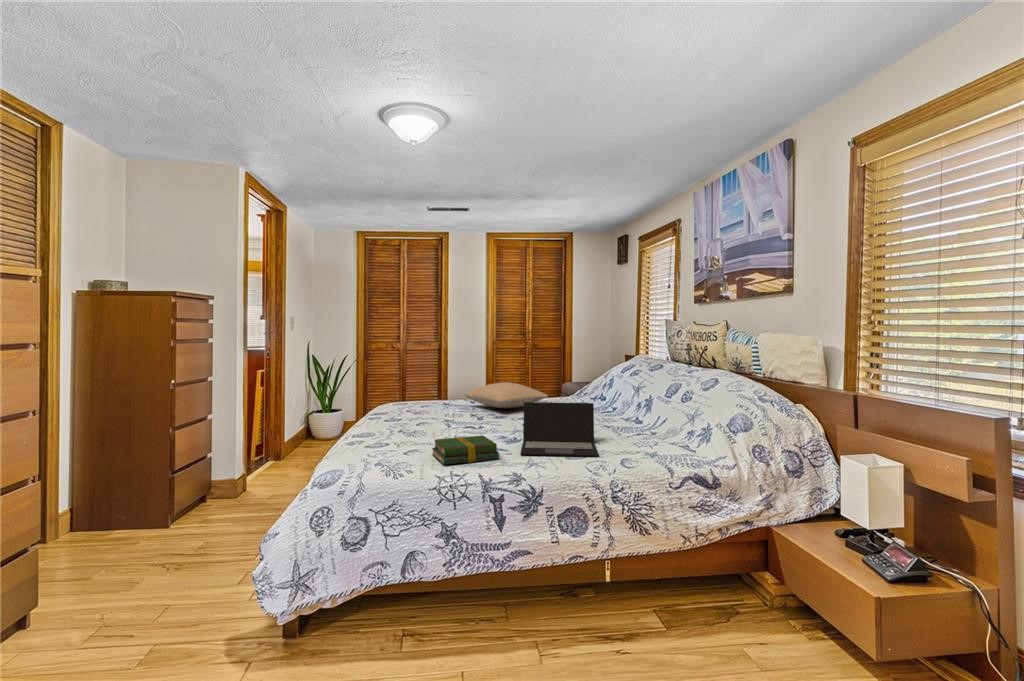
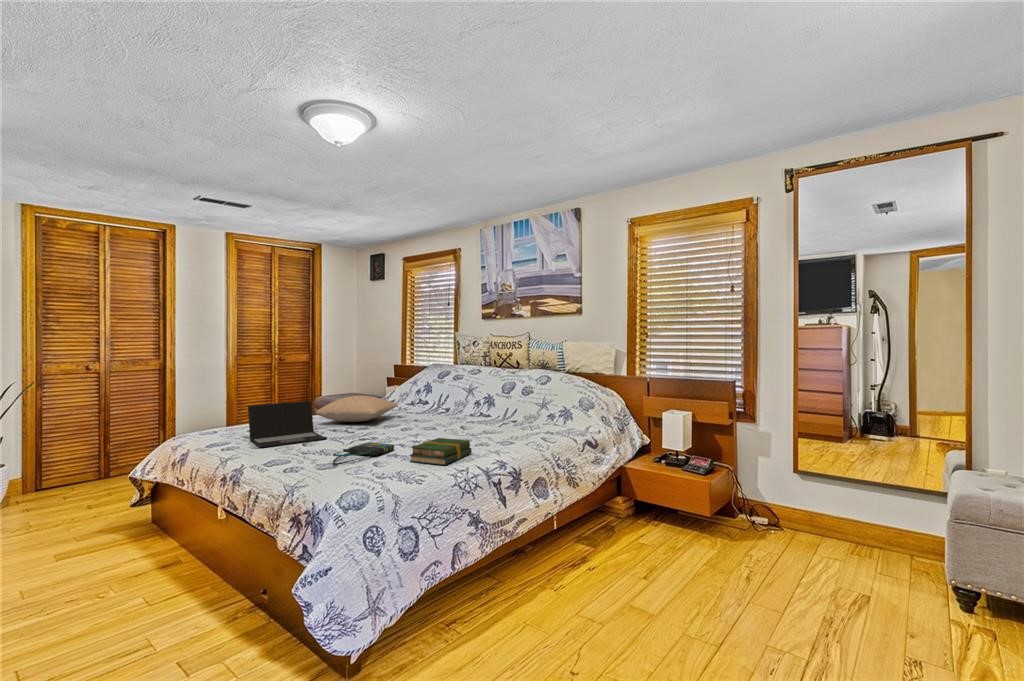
laptop: present [520,402,599,456] -> present [248,401,327,448]
tote bag: none [381,429,453,444] -> present [333,443,394,465]

